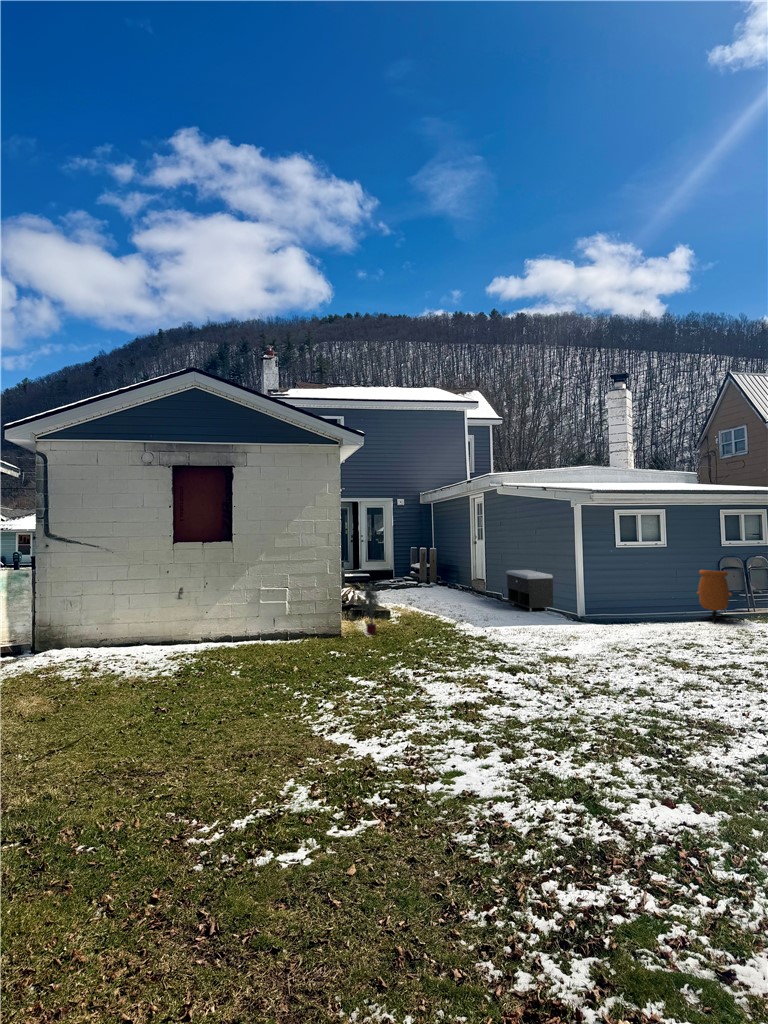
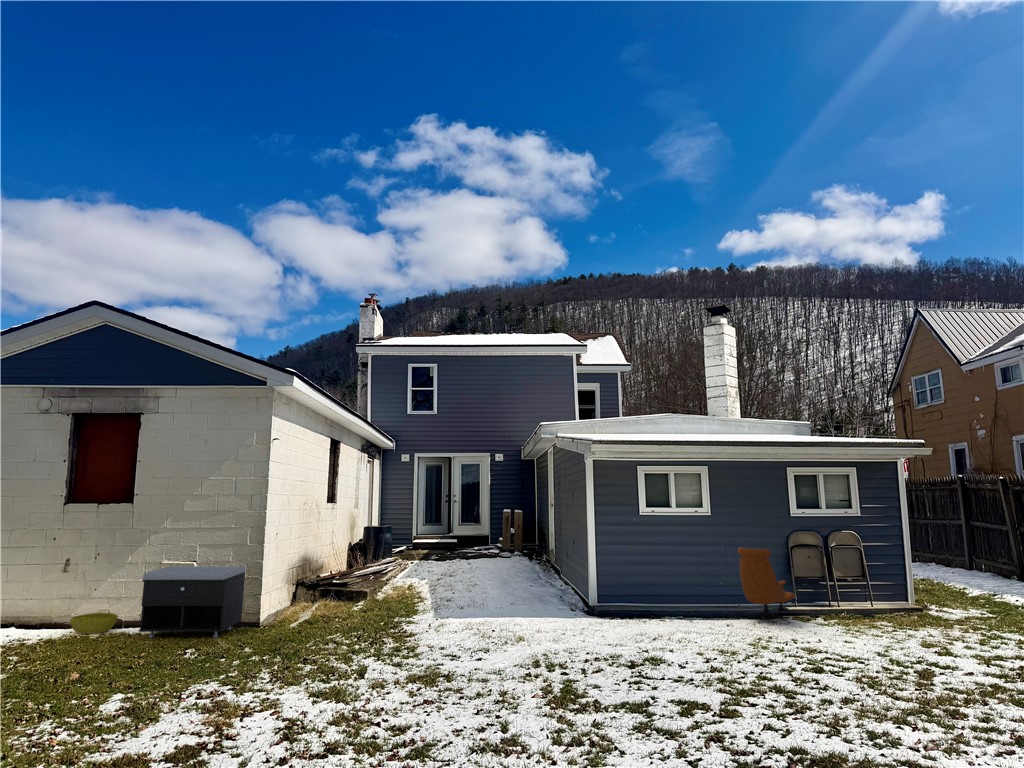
storage bench: present [506,570,553,611] -> present [139,567,245,637]
potted tree: present [354,583,379,635] -> none [280,552,316,618]
basket: none [206,635,245,655] -> present [70,610,118,634]

